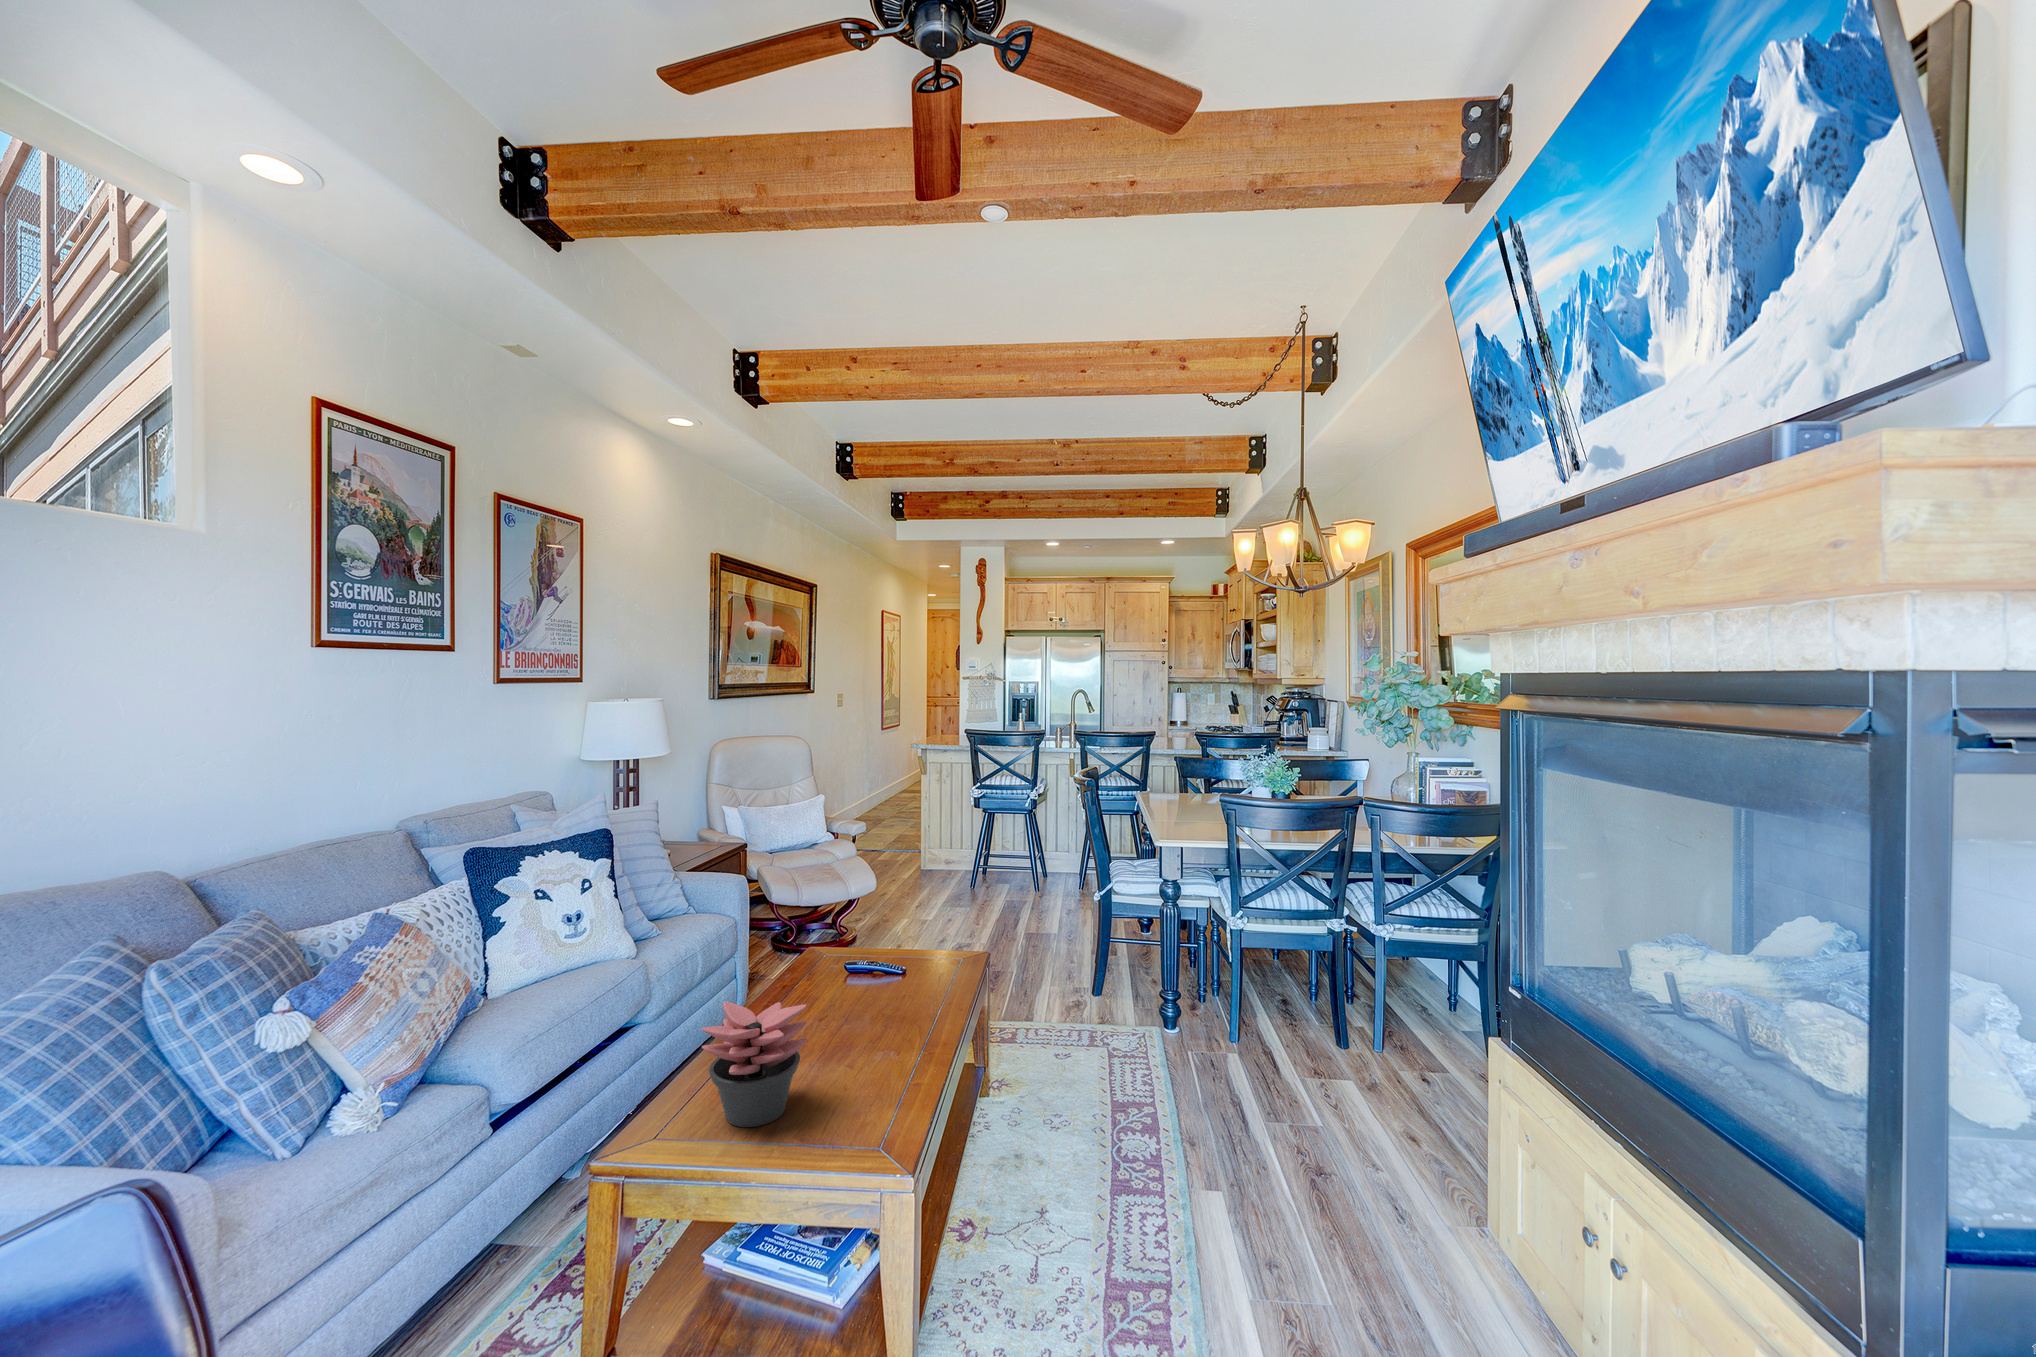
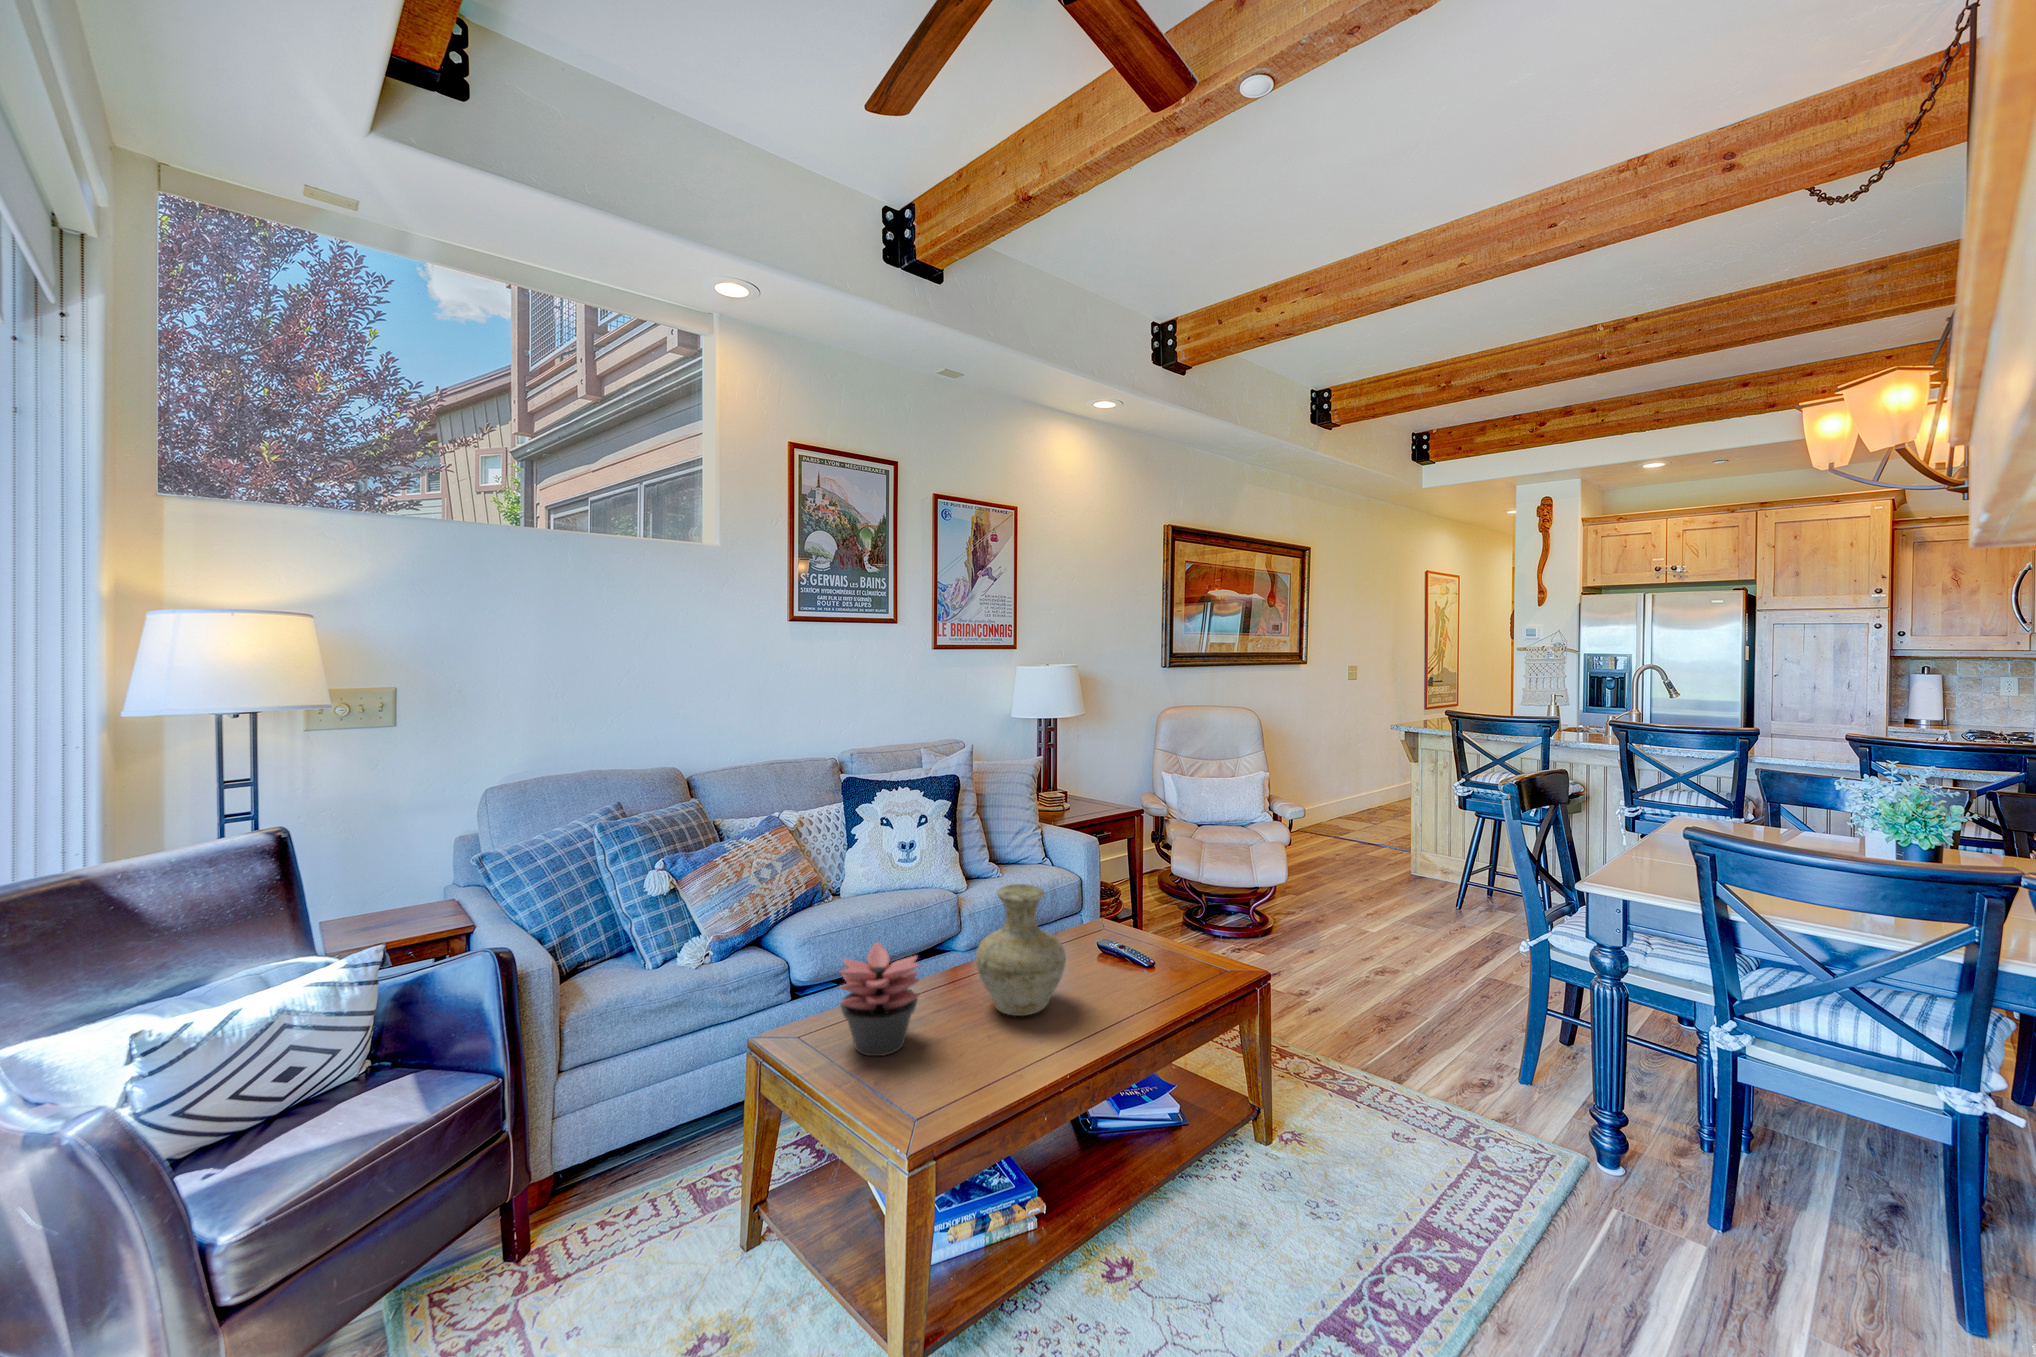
vase: none [801,907,896,1045] -> present [976,884,1066,1016]

